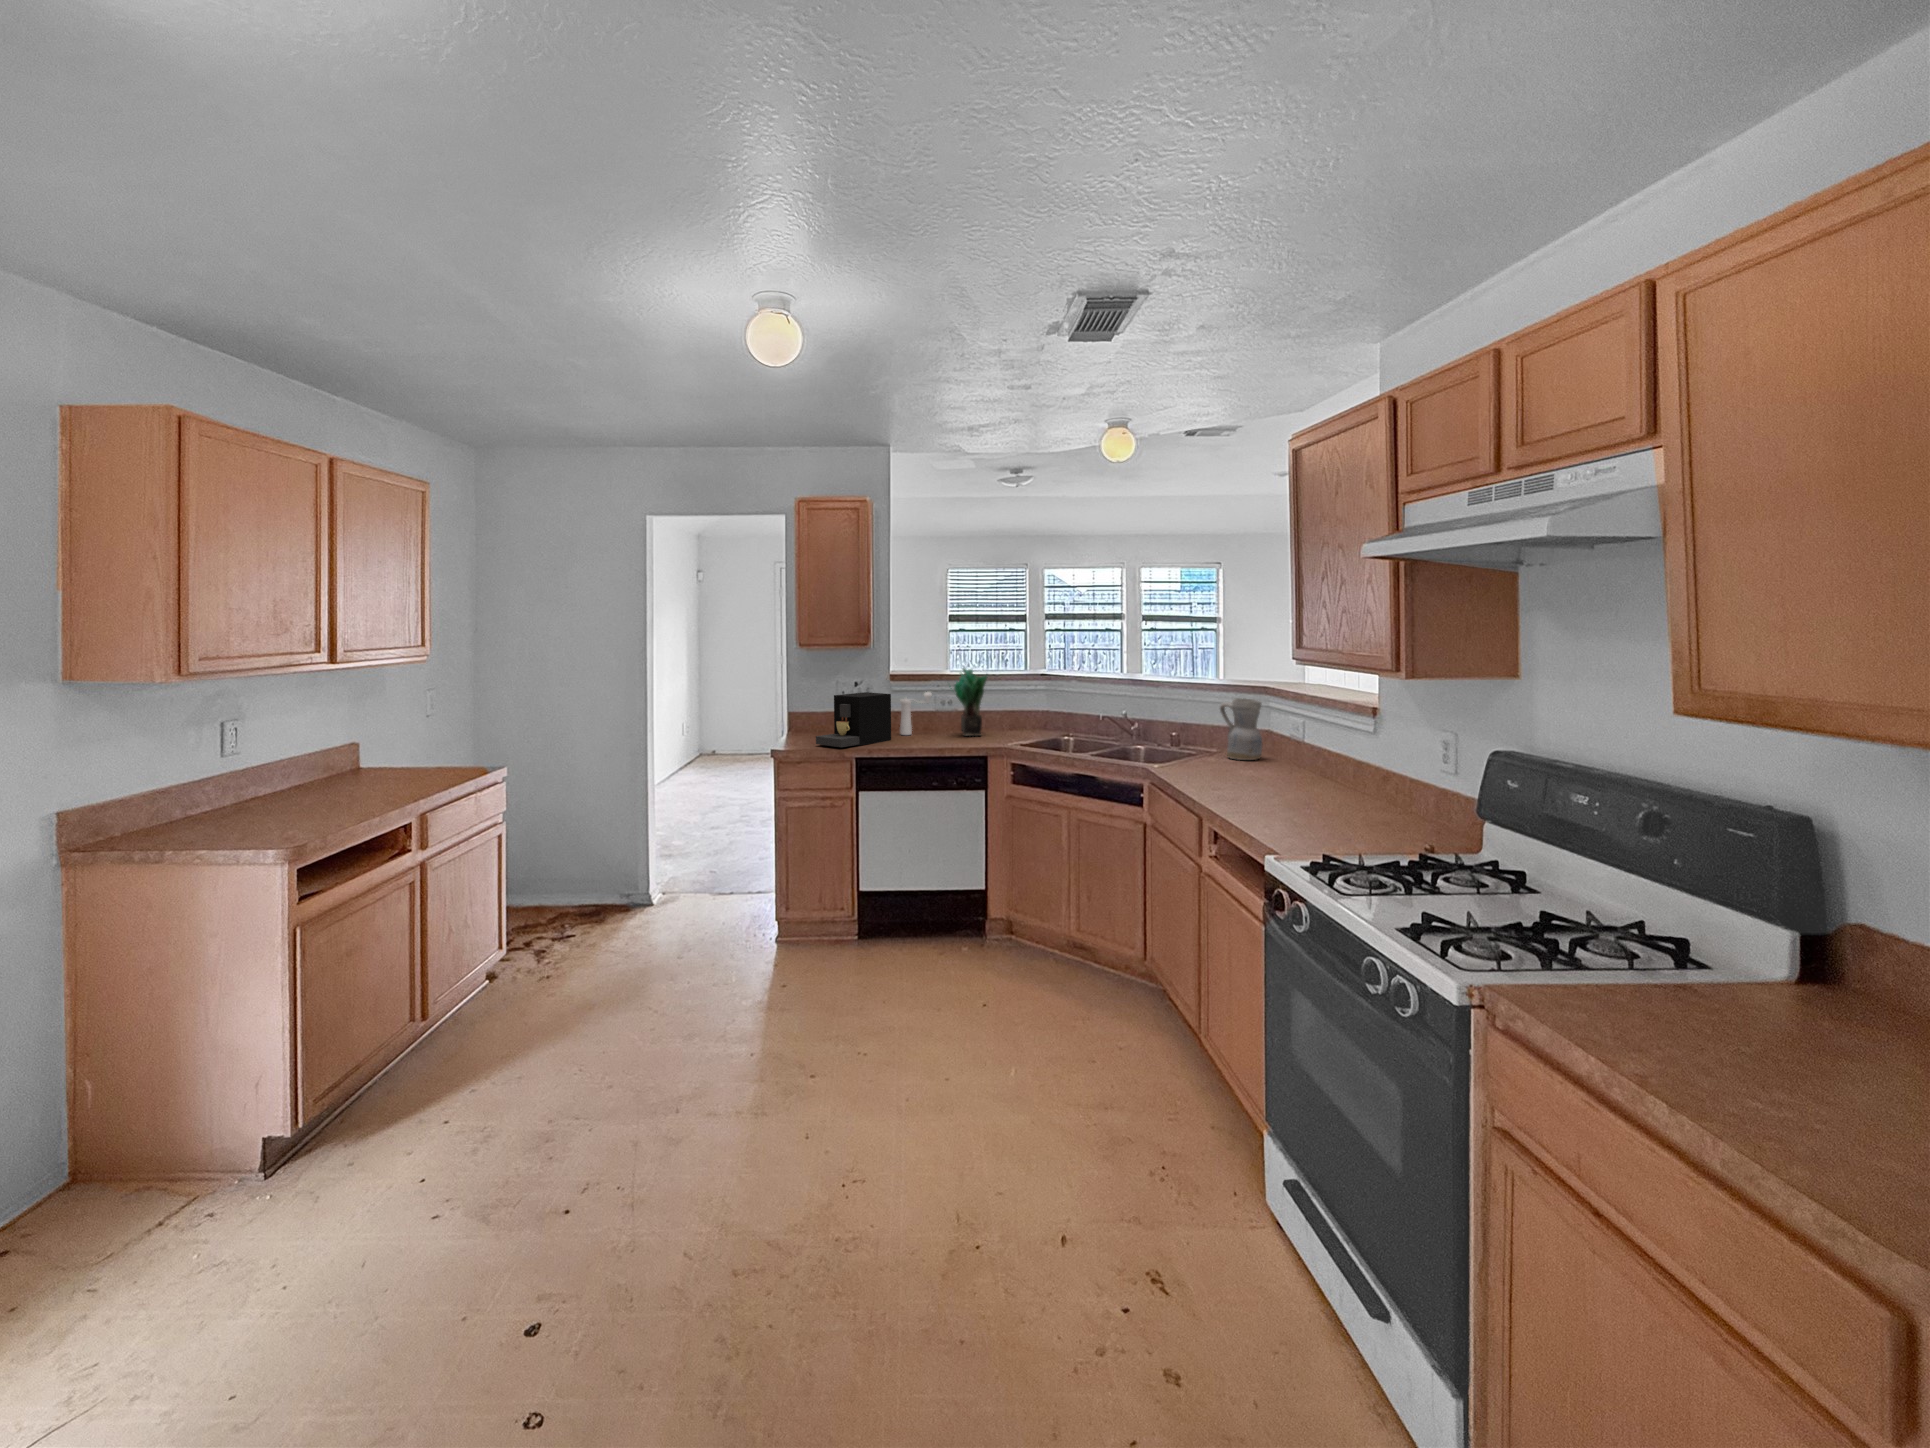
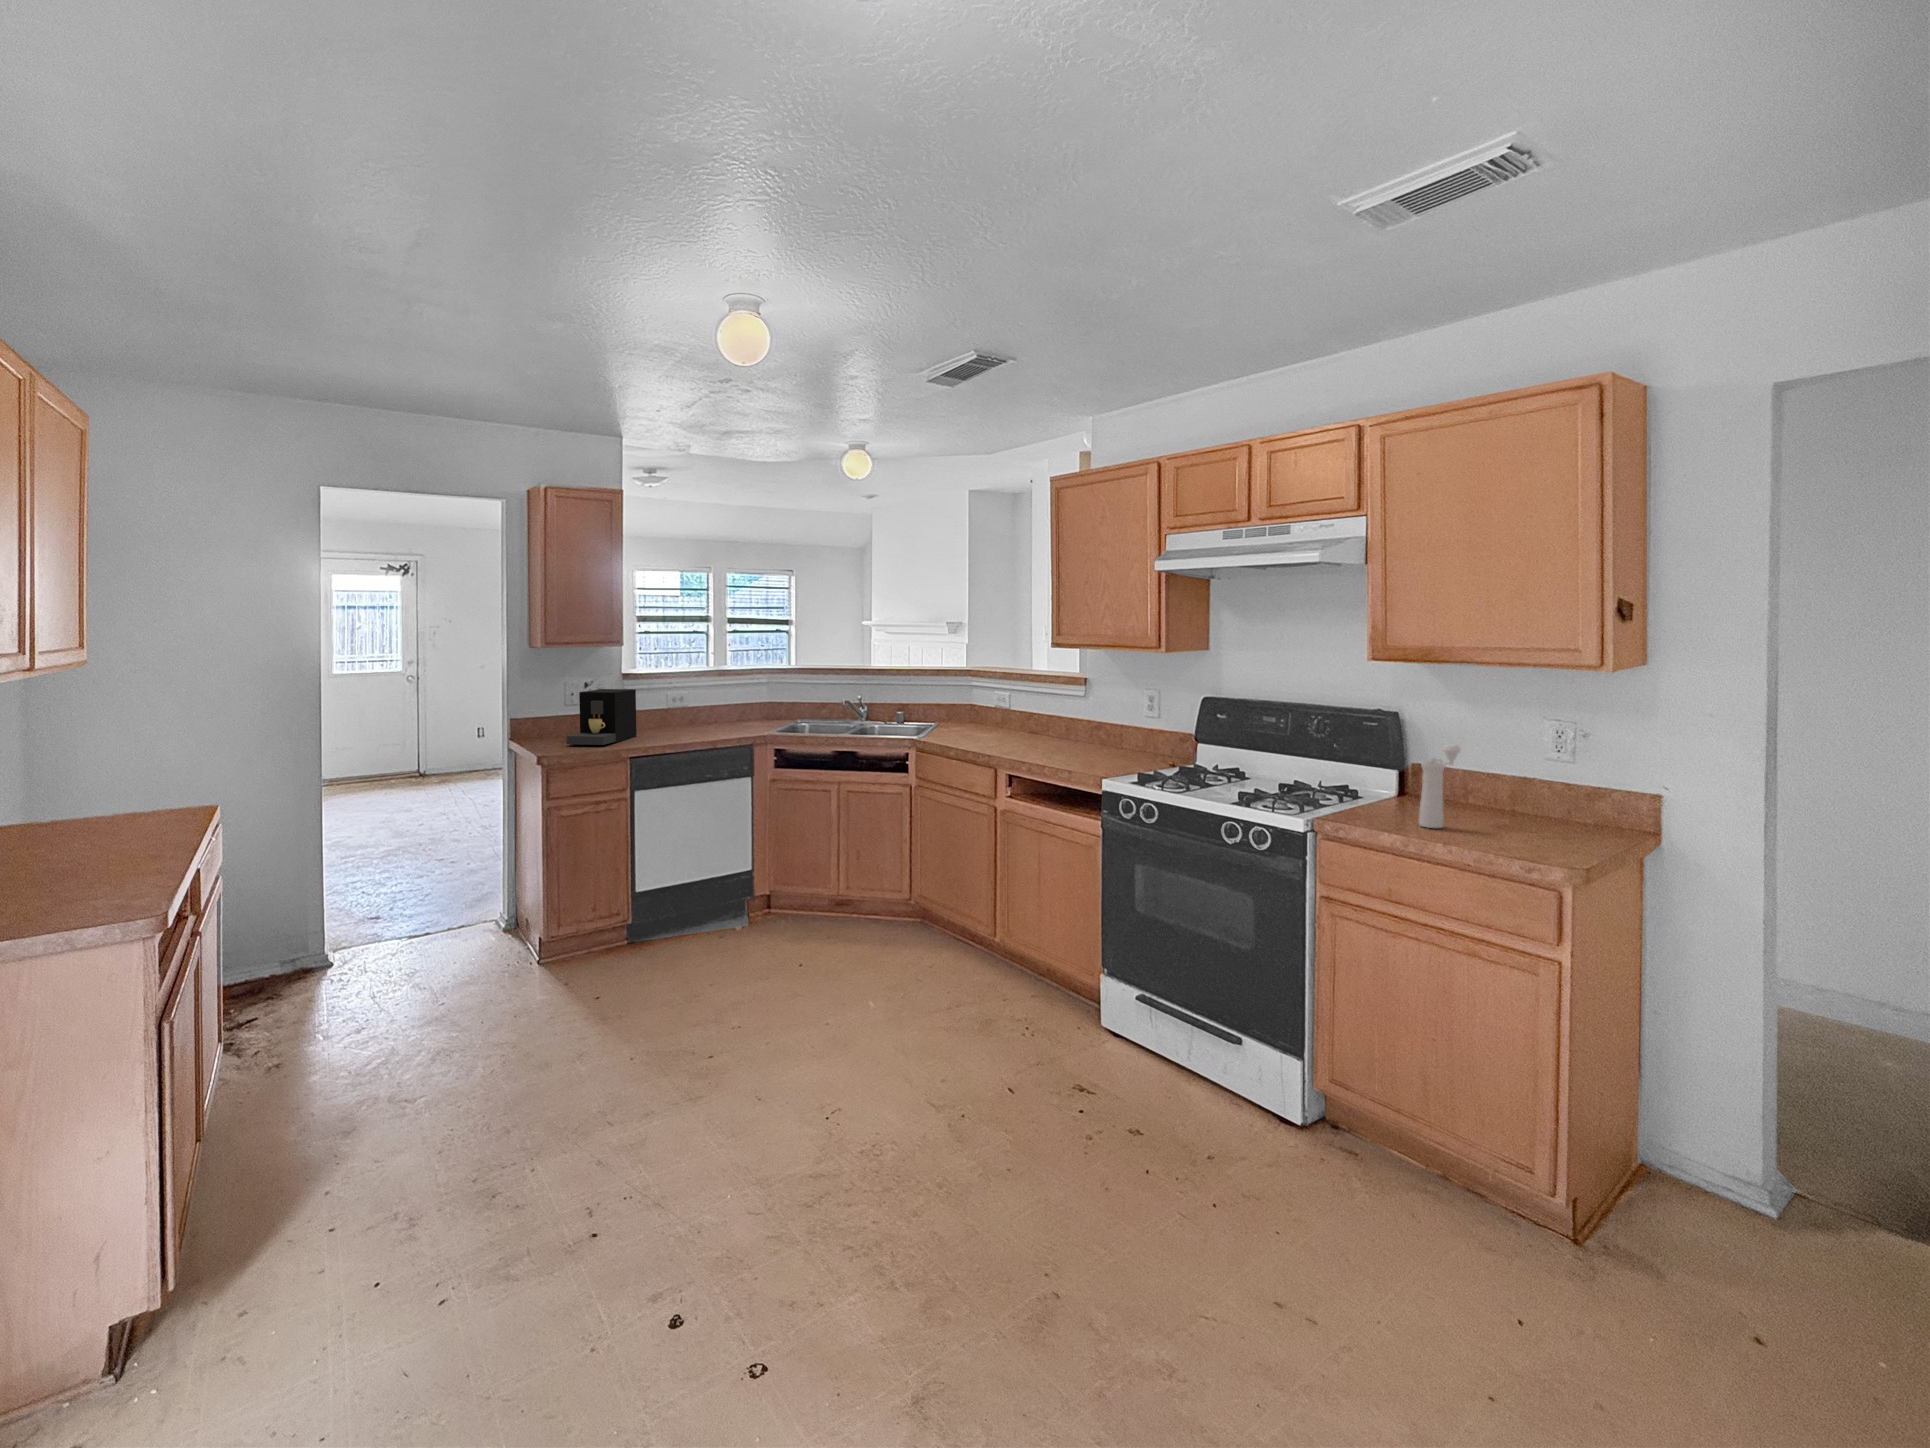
potted plant: present [949,668,988,736] -> none [687,662,727,729]
pepper mill: present [900,692,932,735] -> present [1419,744,1460,828]
ceramic pitcher: present [1220,698,1262,760] -> none [949,680,982,729]

